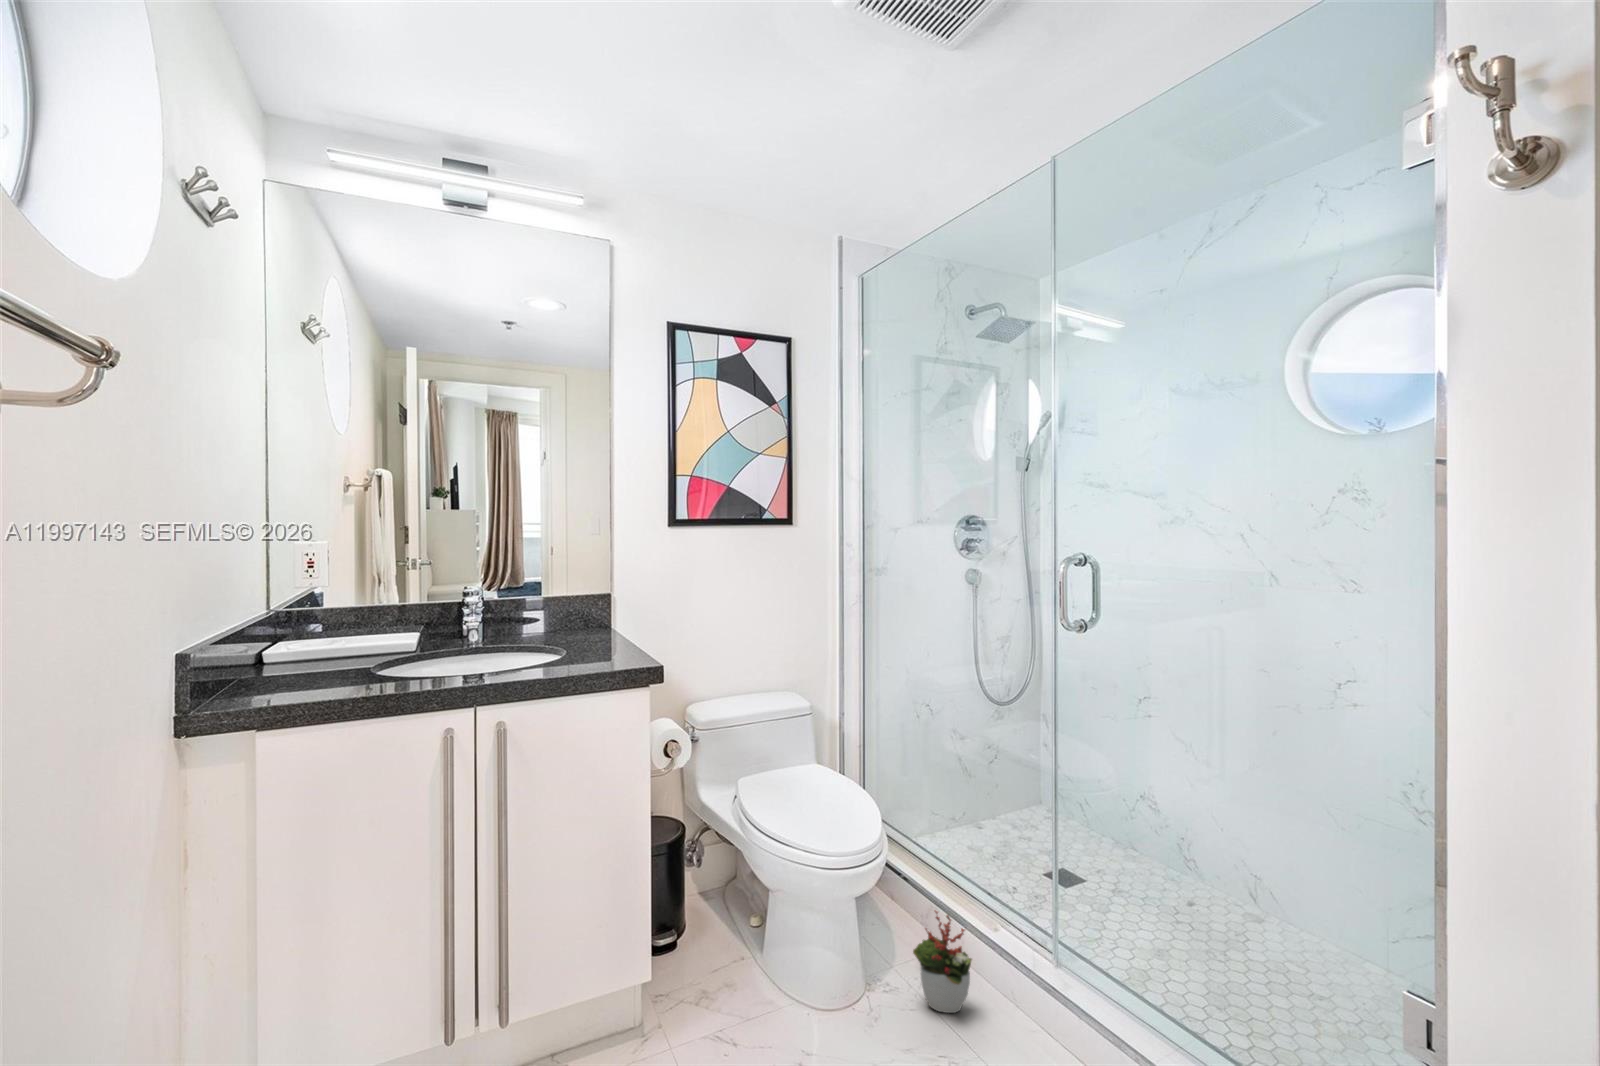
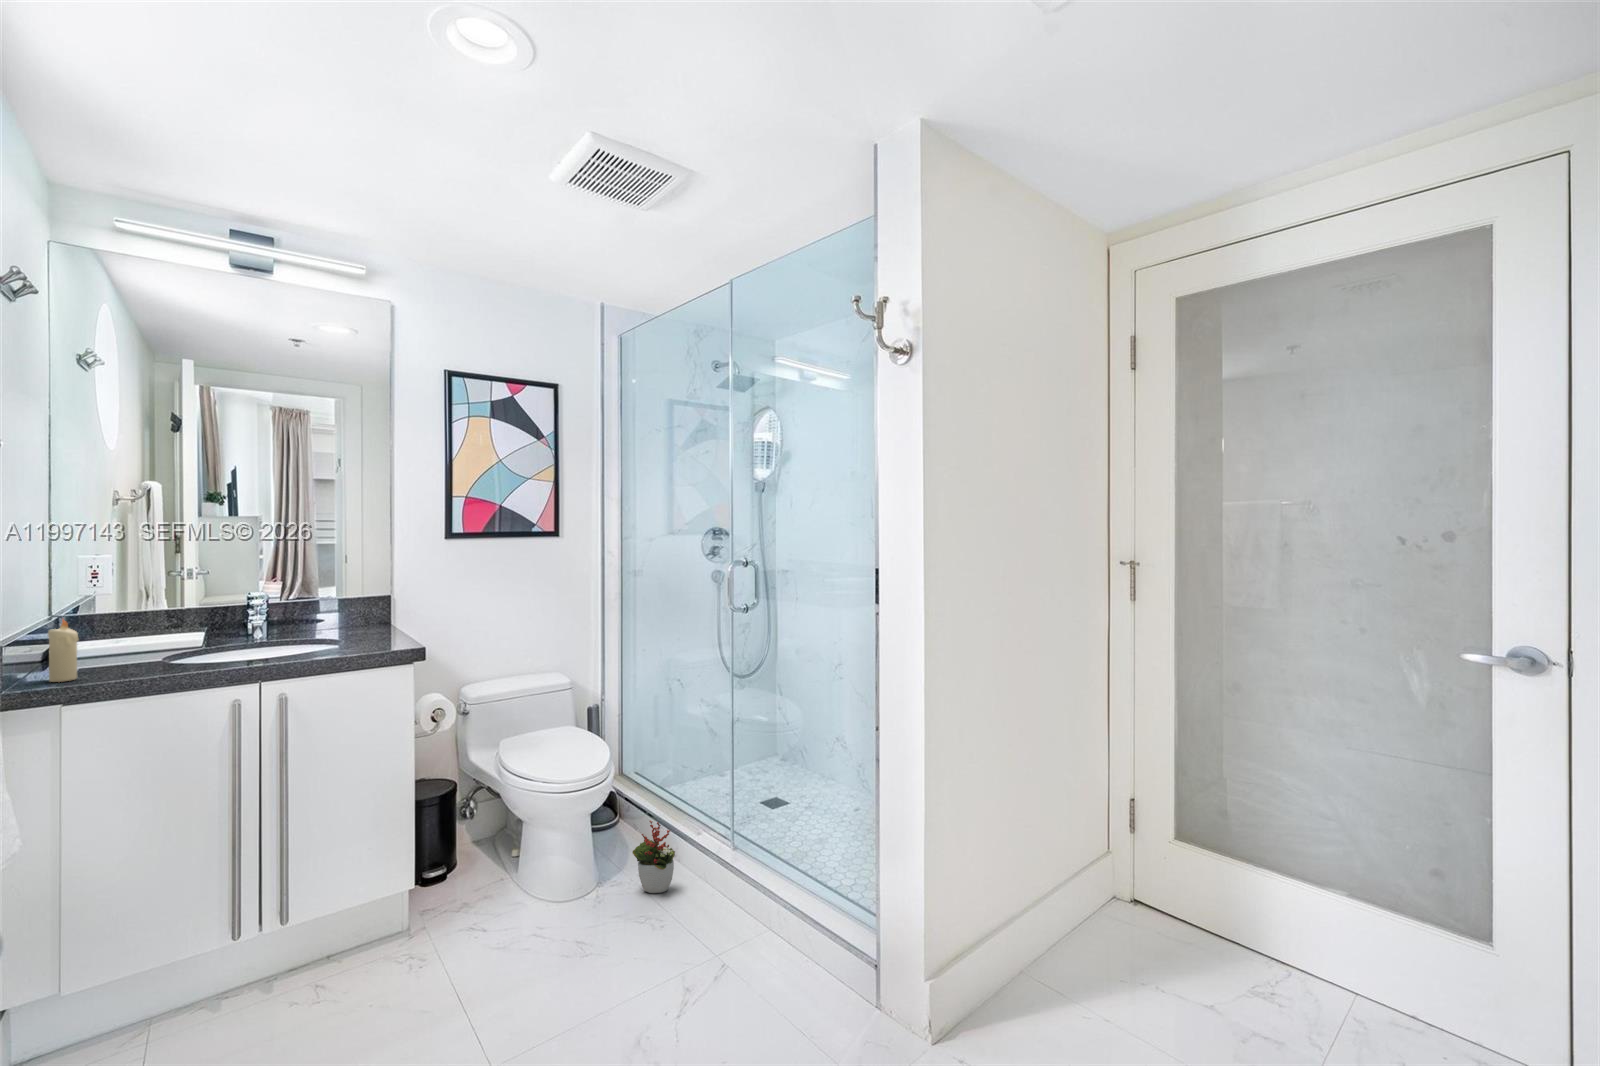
candle: none [247,619,280,699] -> present [48,619,78,682]

